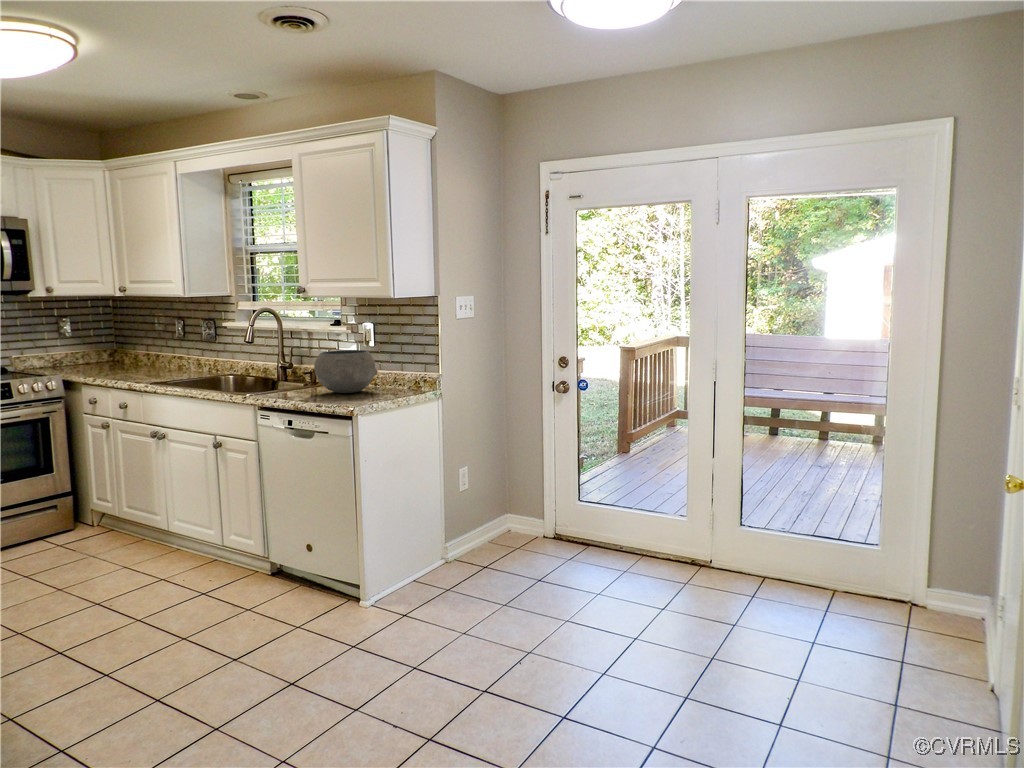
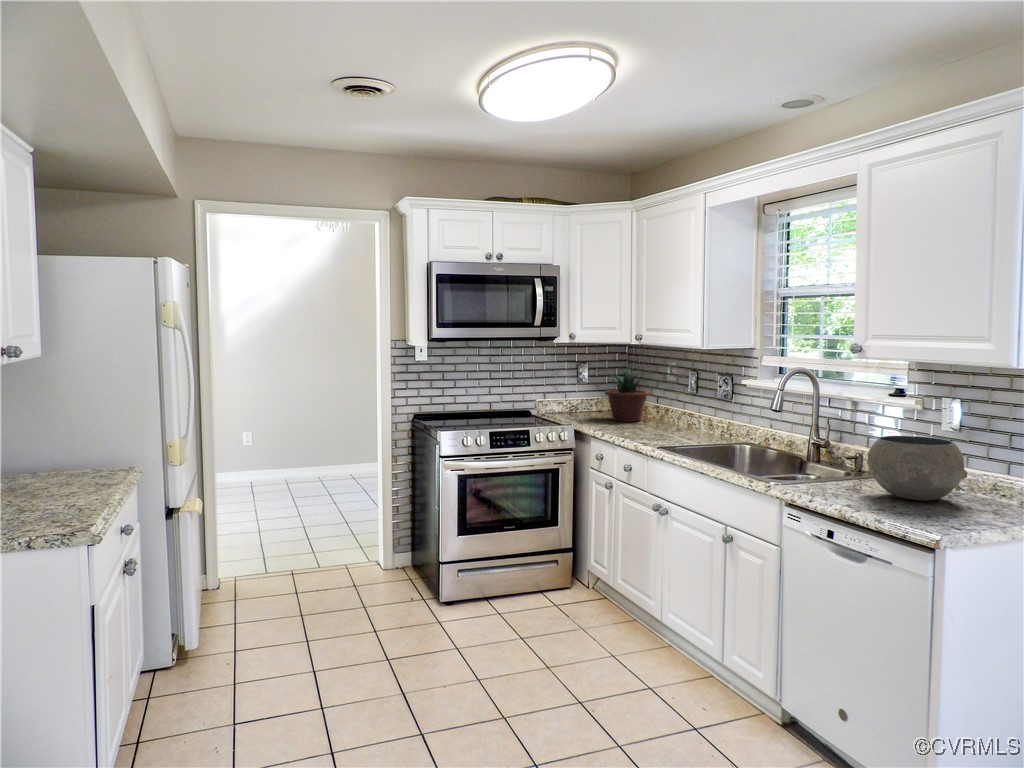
potted plant: none [79,320,141,369] -> present [603,369,650,422]

